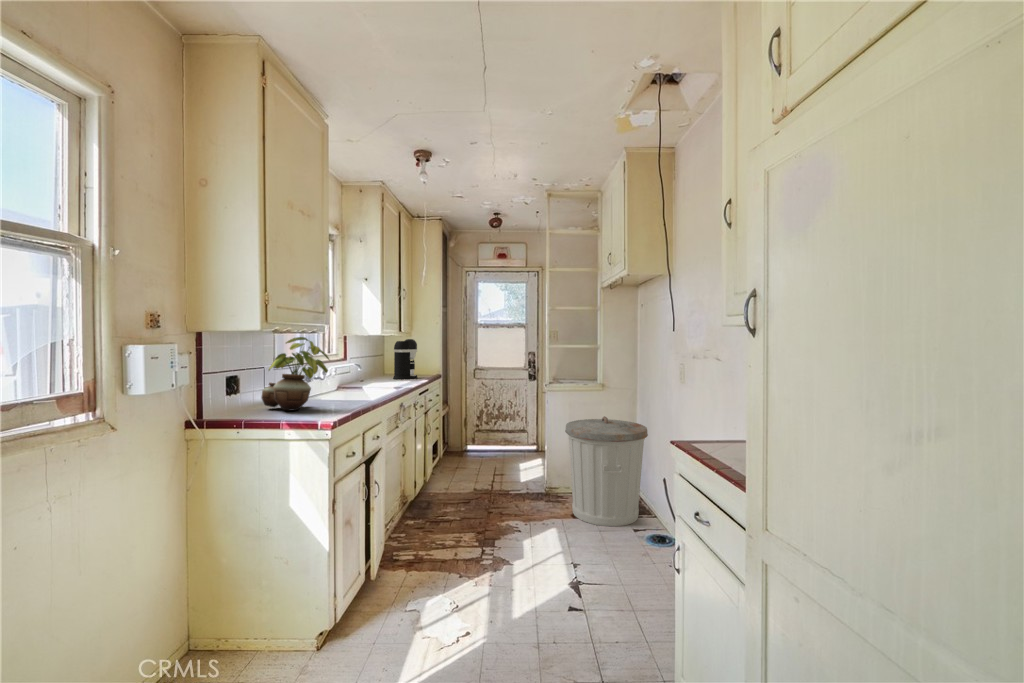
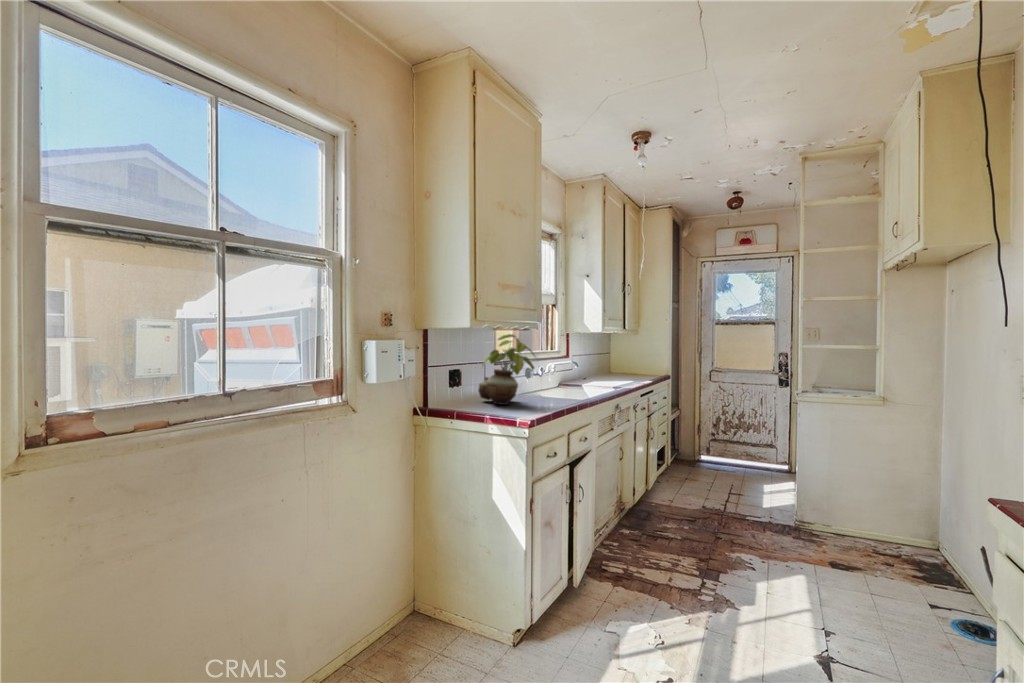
coffee maker: present [393,339,417,379] -> none [614,336,640,378]
trash can: present [565,416,648,526] -> none [825,443,968,599]

